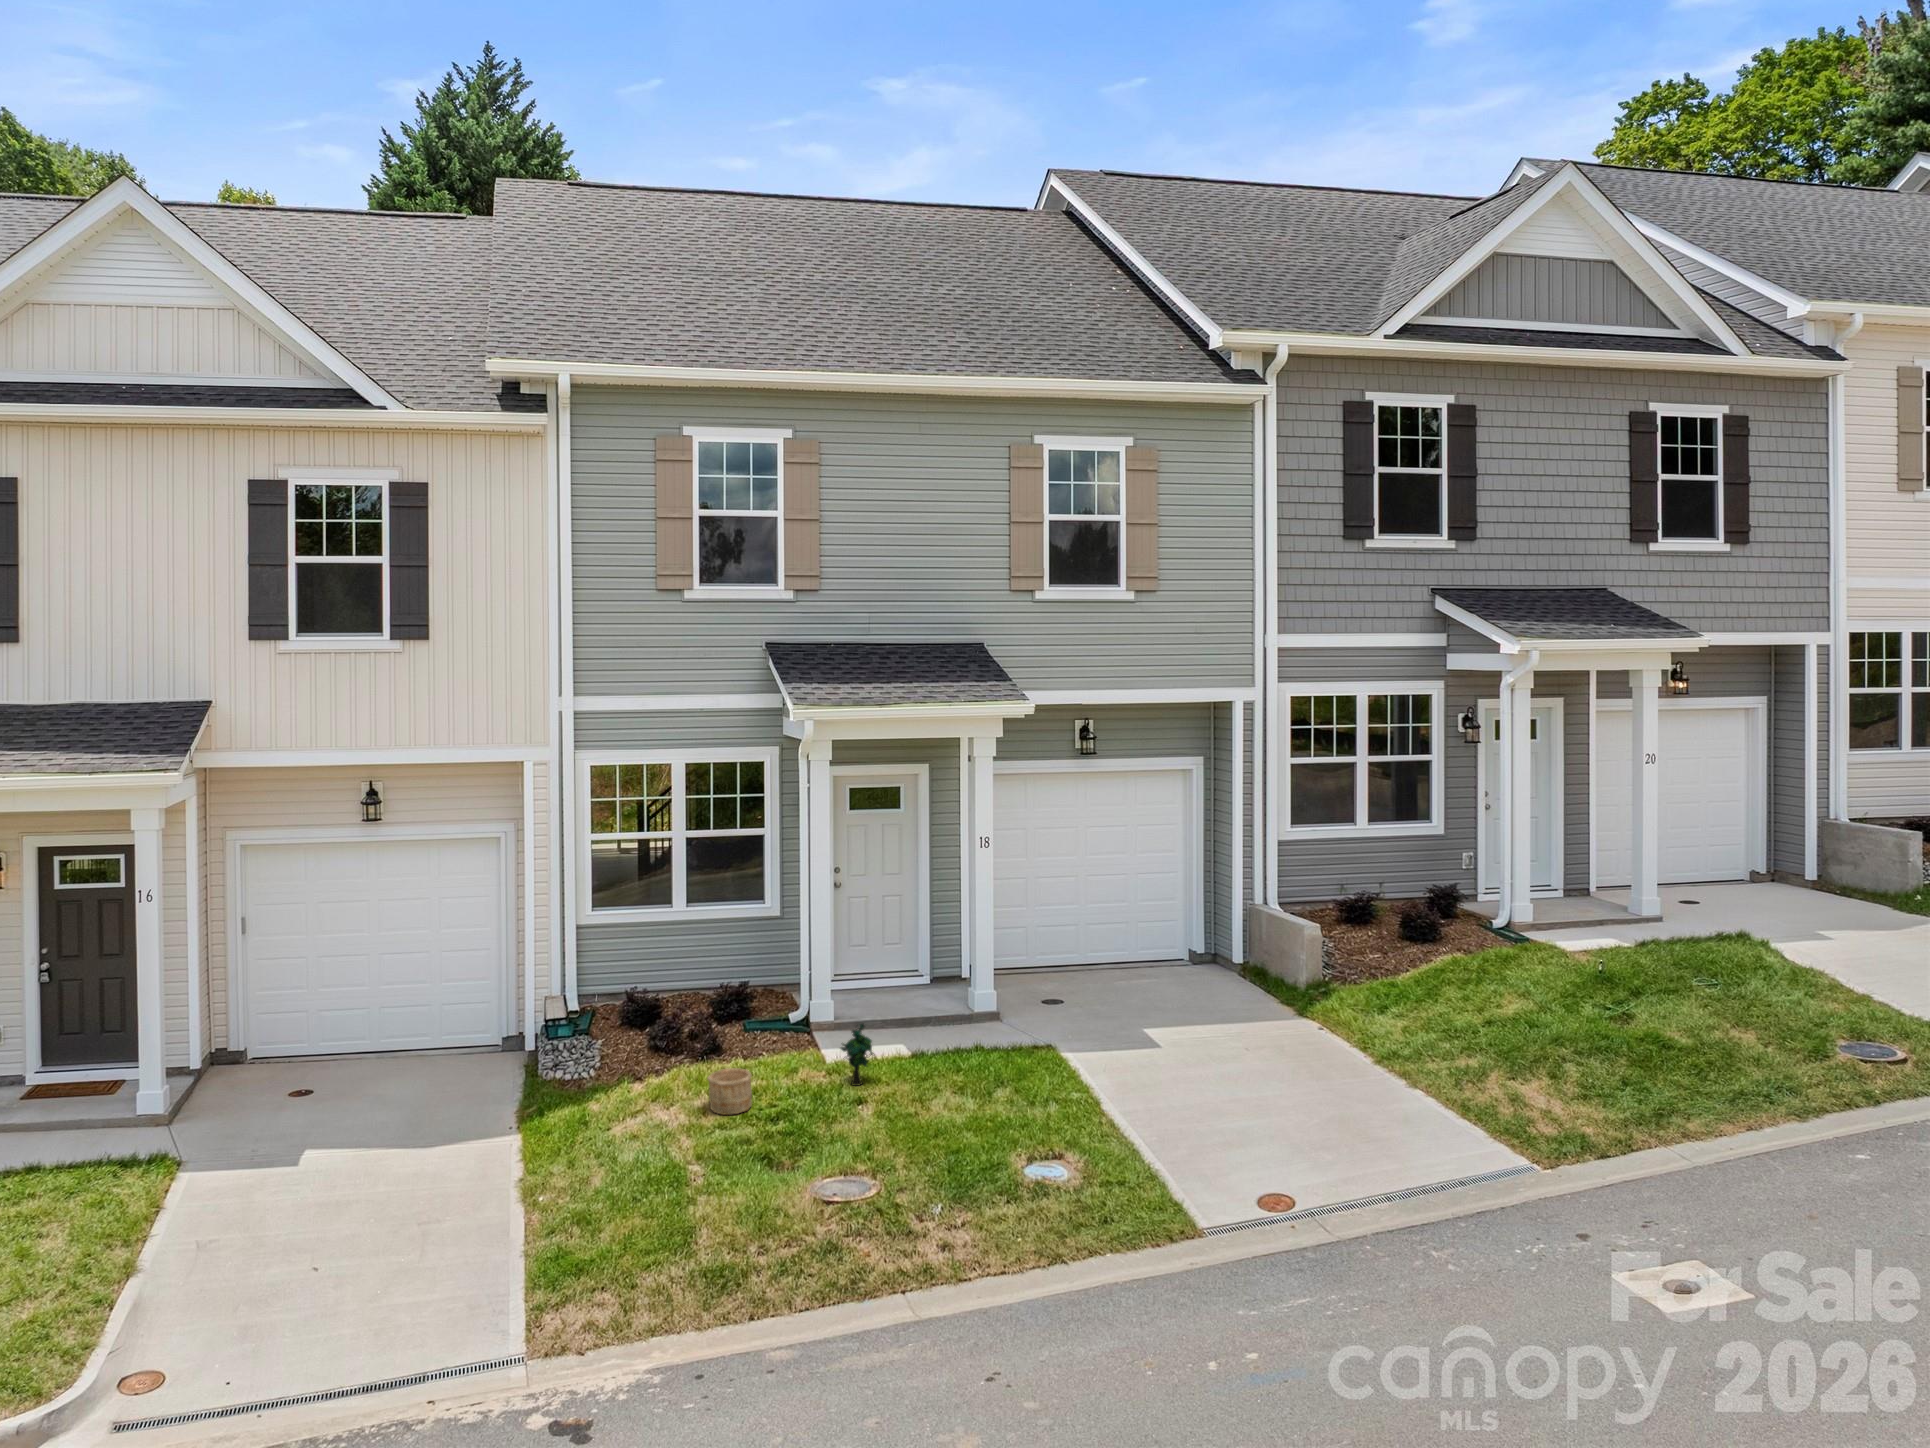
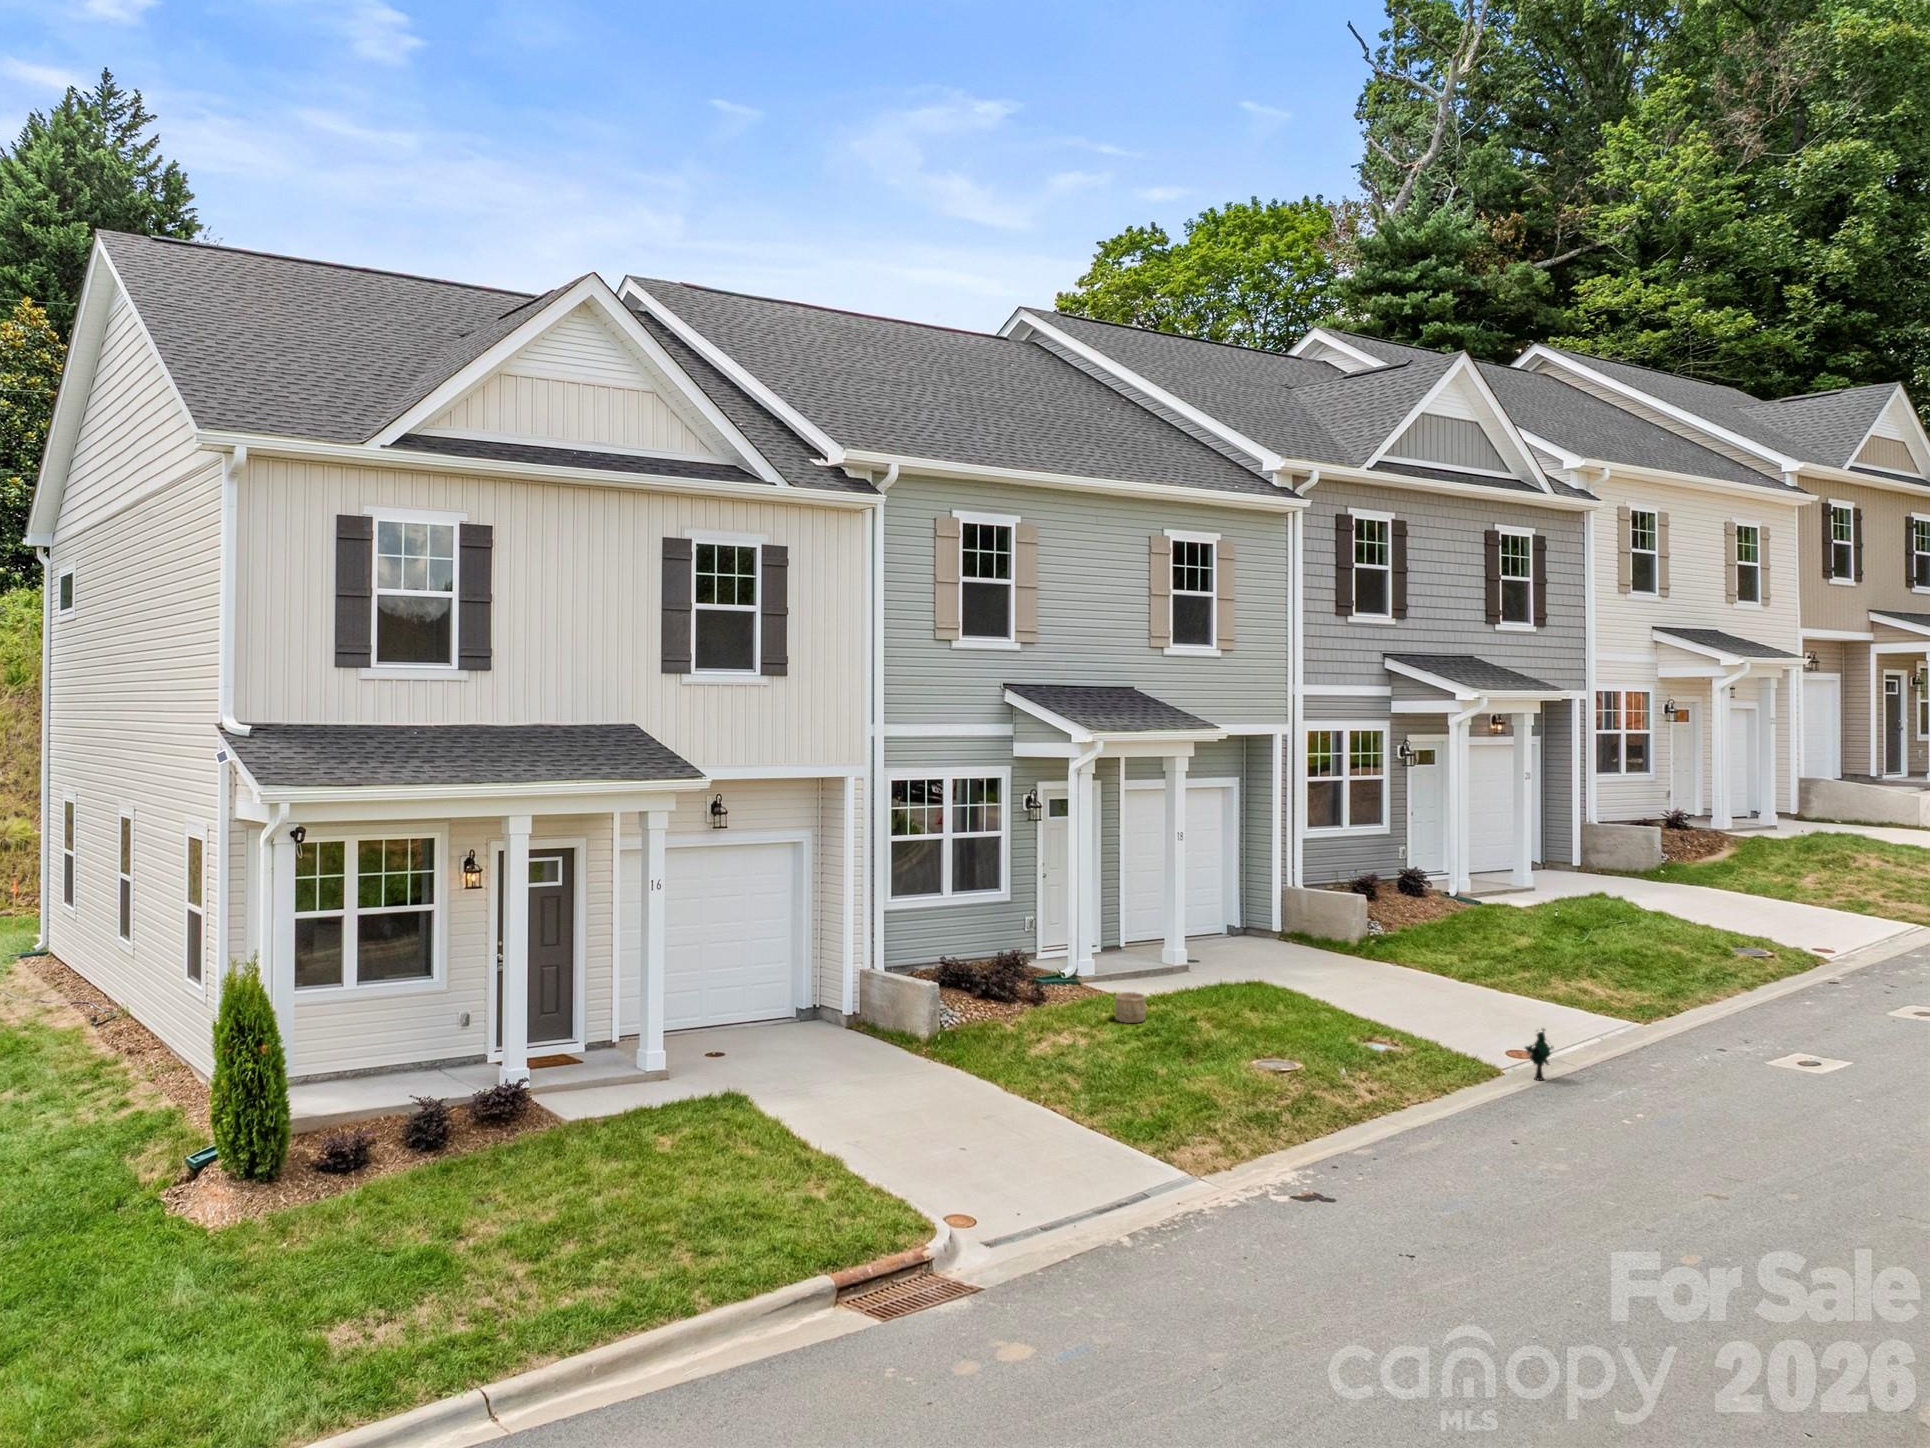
decorative plant: present [840,1024,874,1086] -> present [1525,1029,1553,1081]

